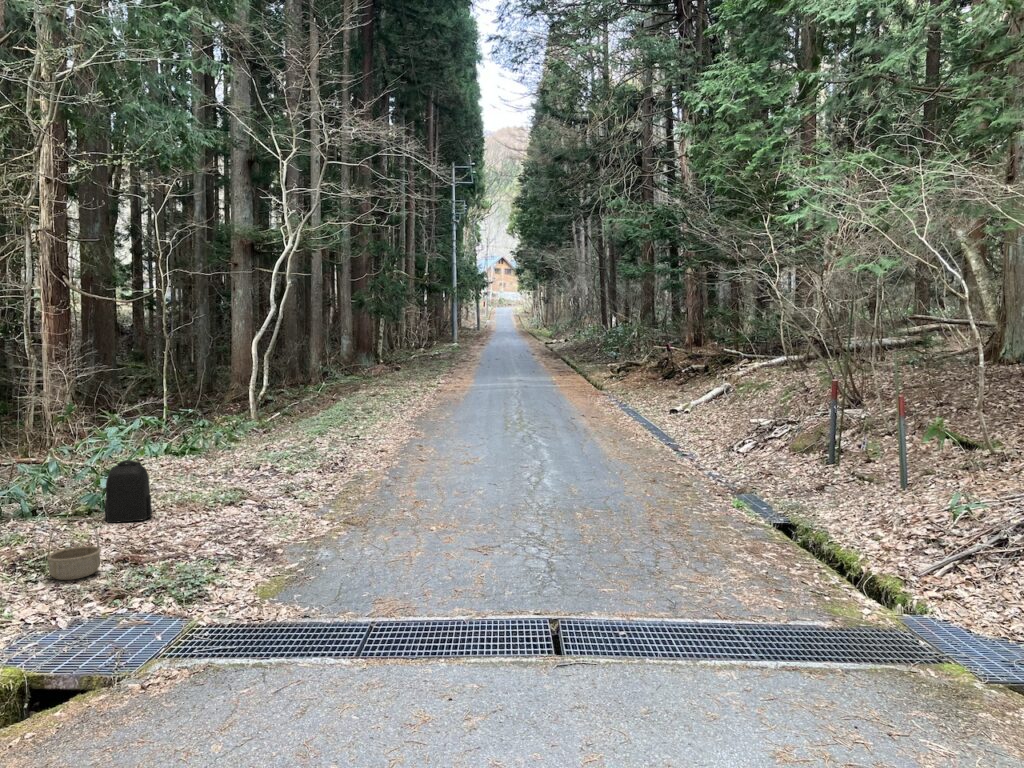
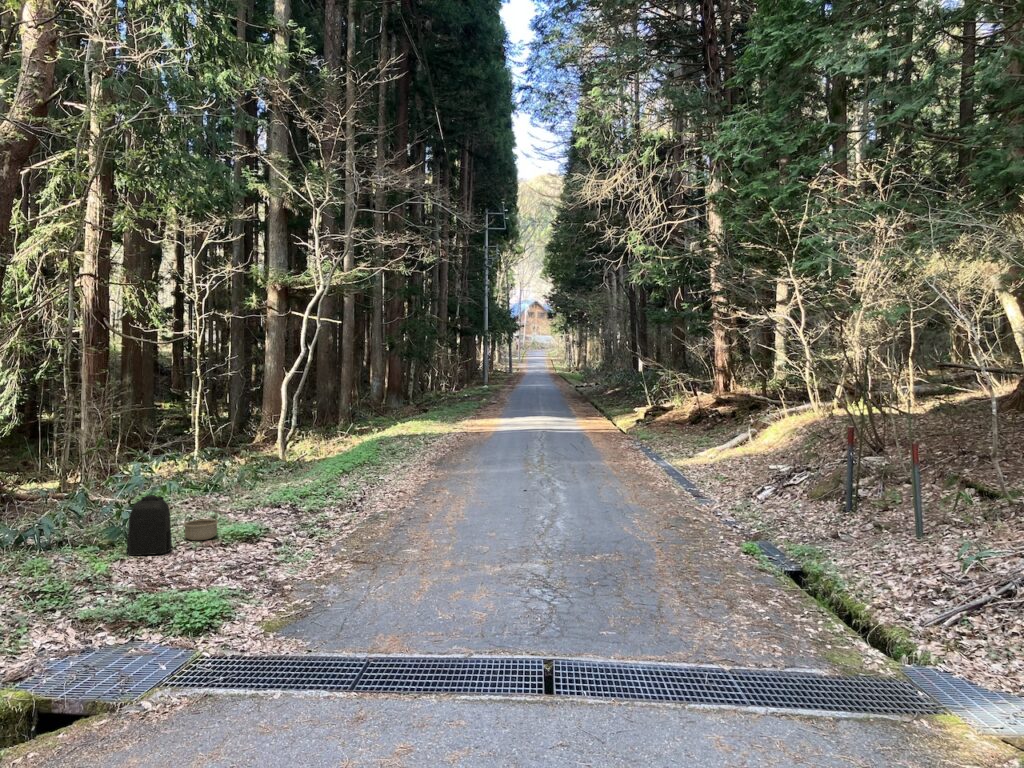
basket: present [47,516,101,580] -> present [184,497,218,541]

